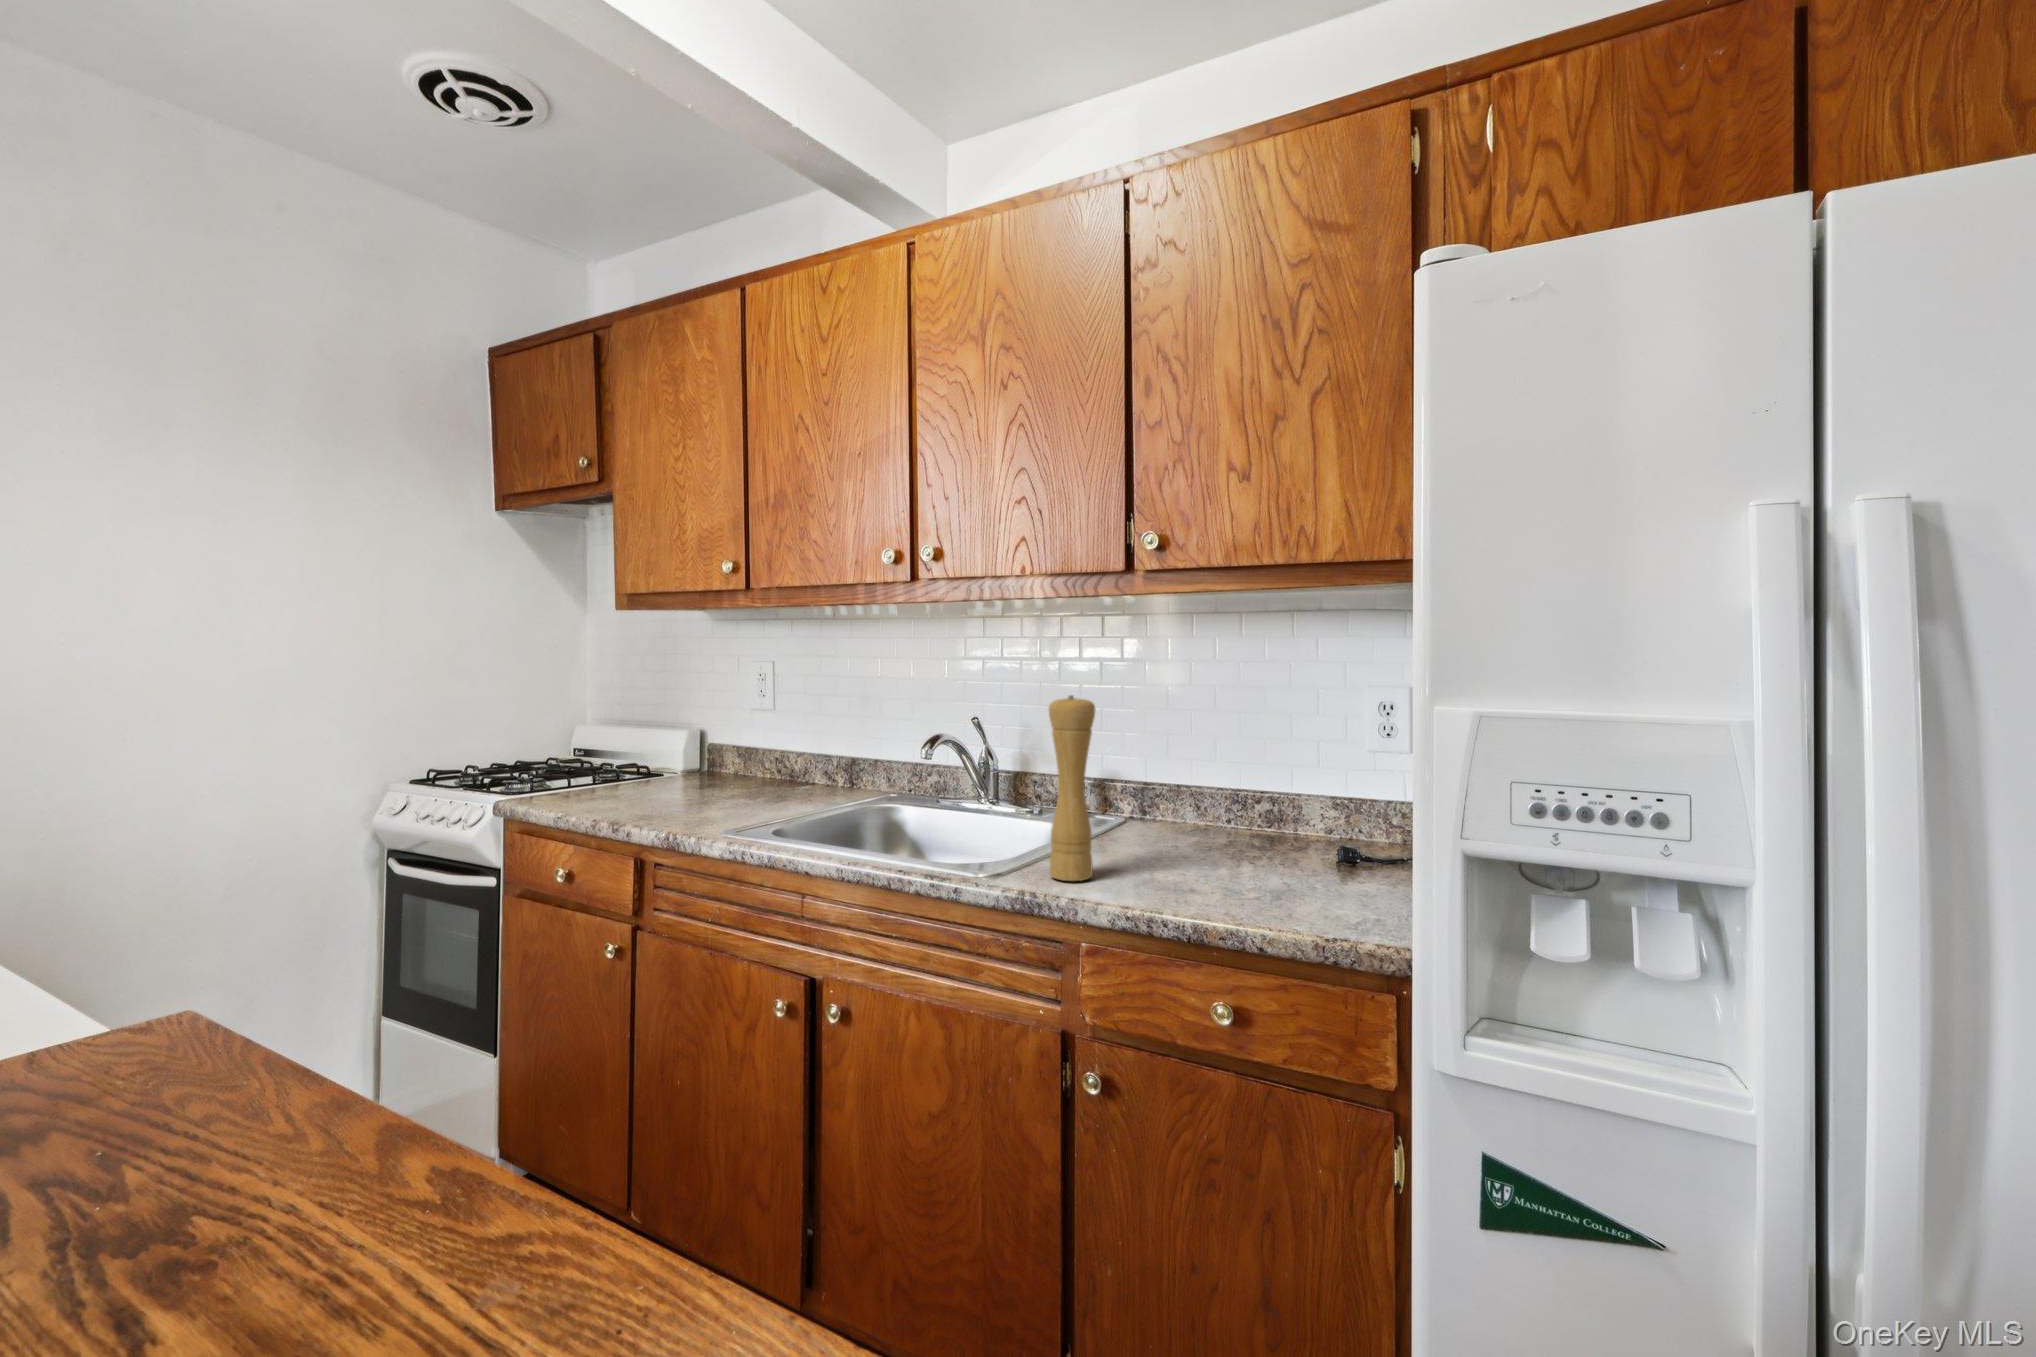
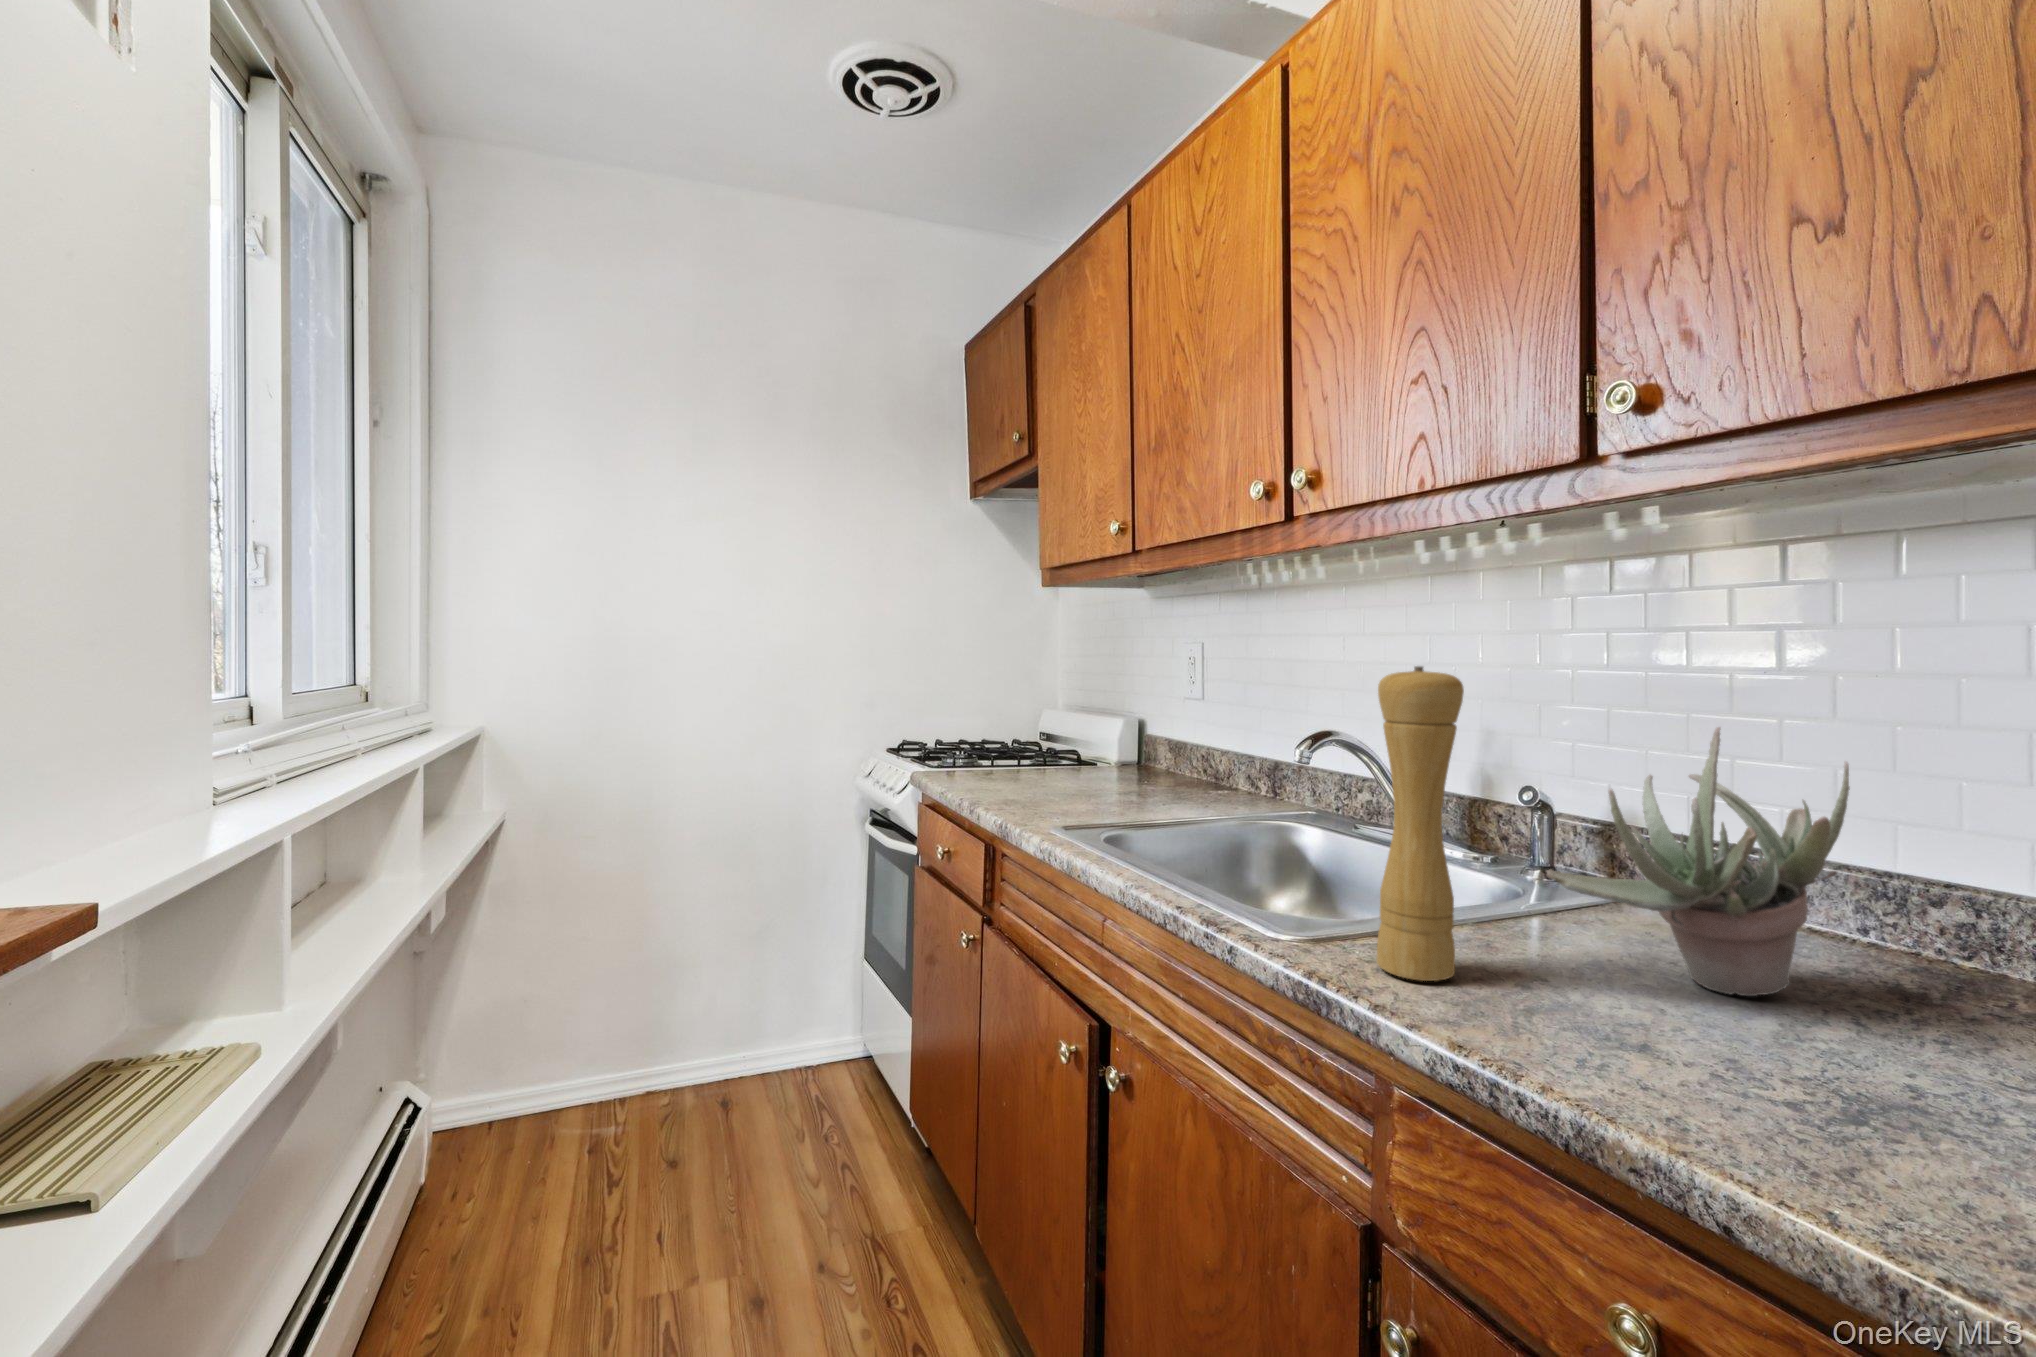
succulent plant: none [1134,723,1250,862] -> present [1547,727,1850,996]

